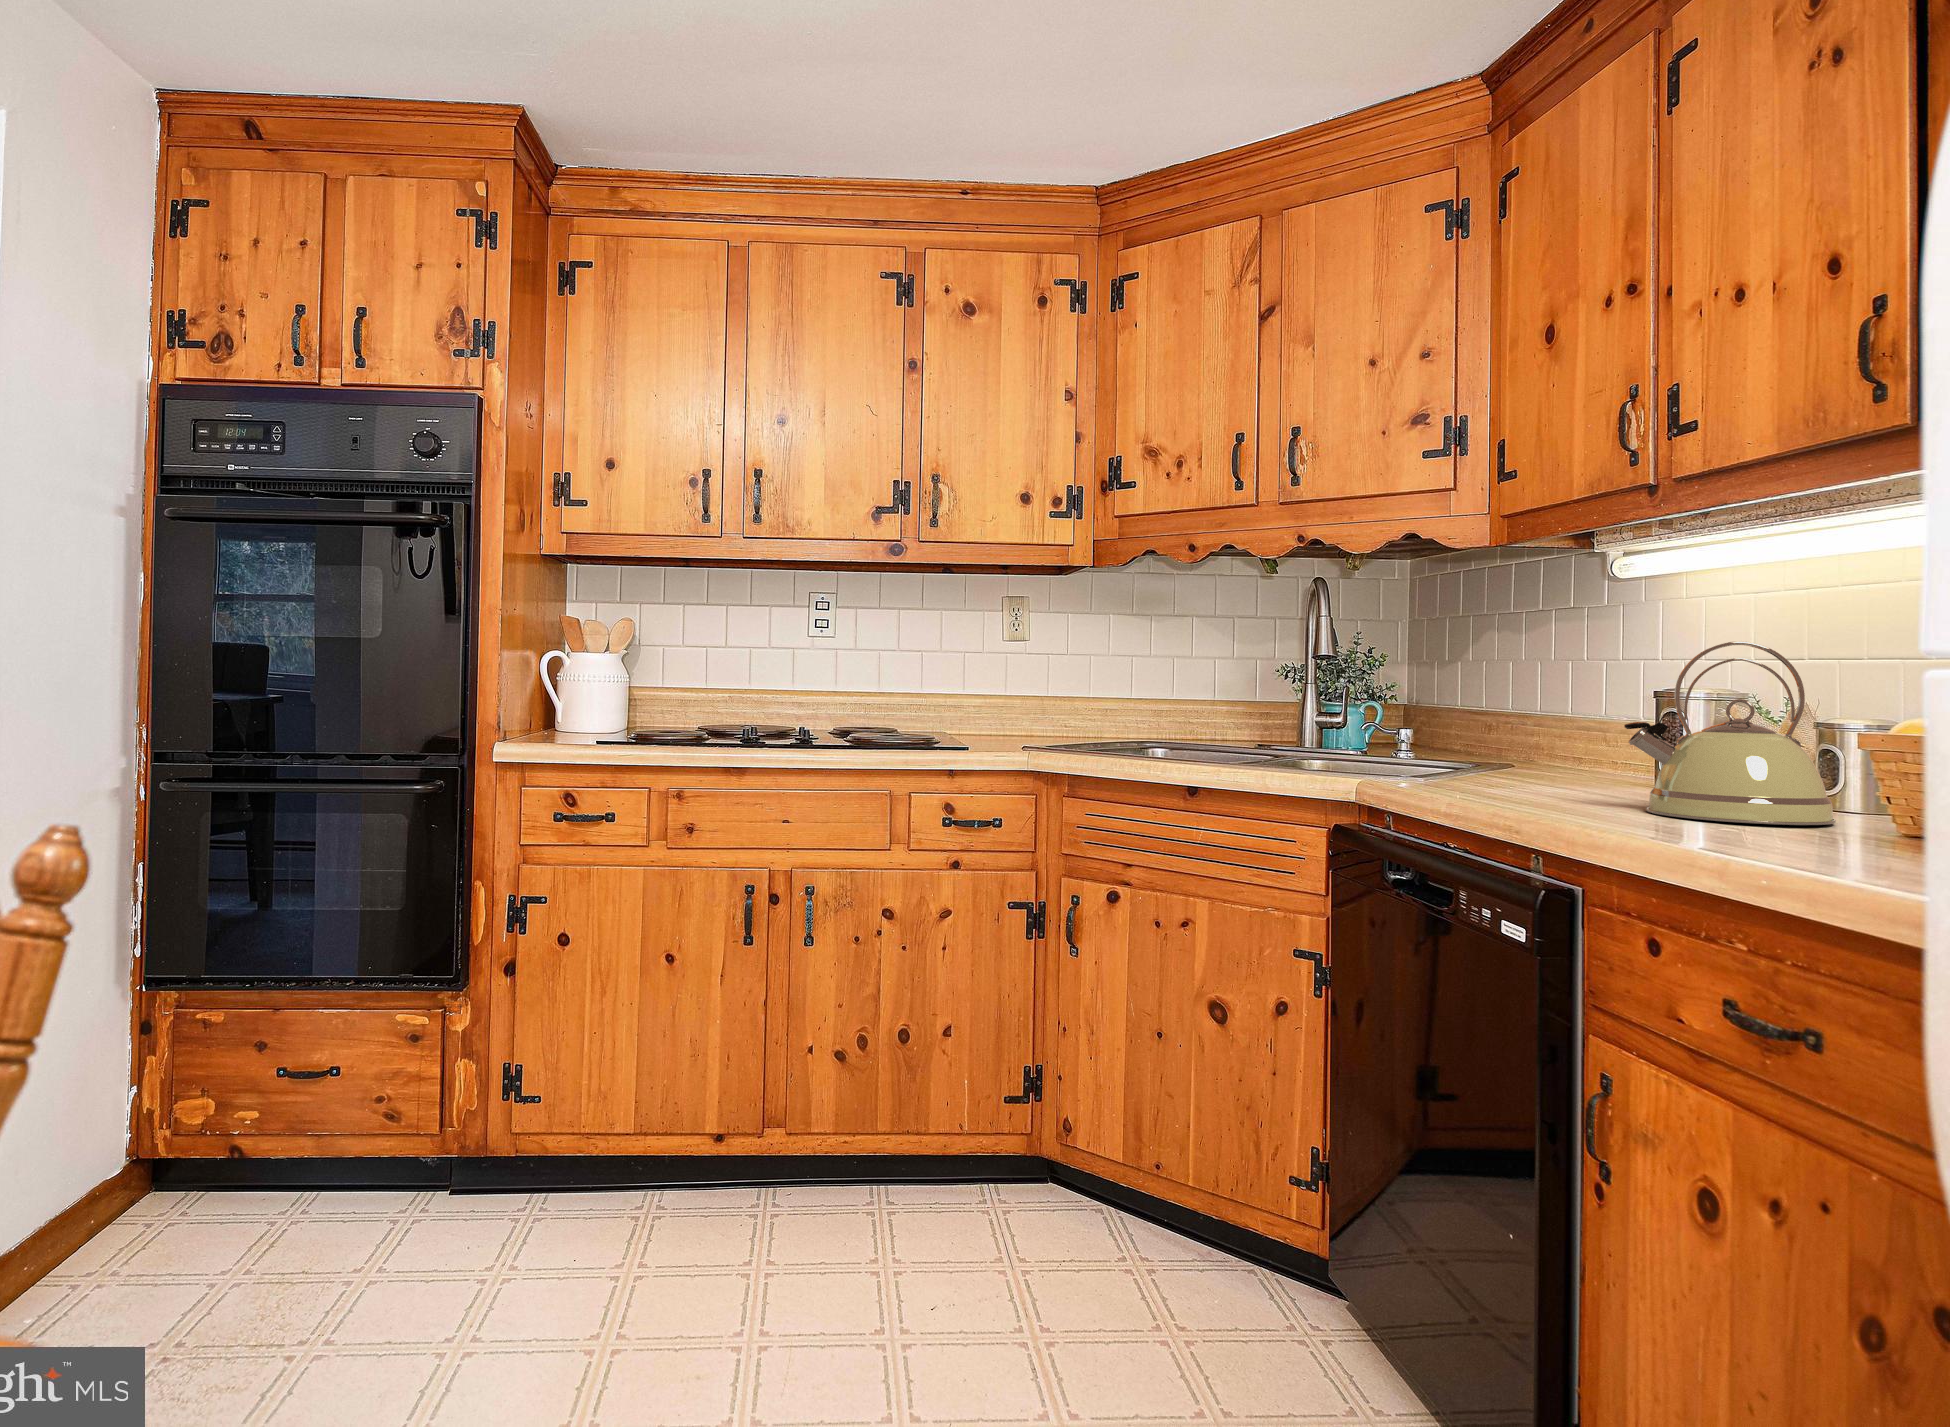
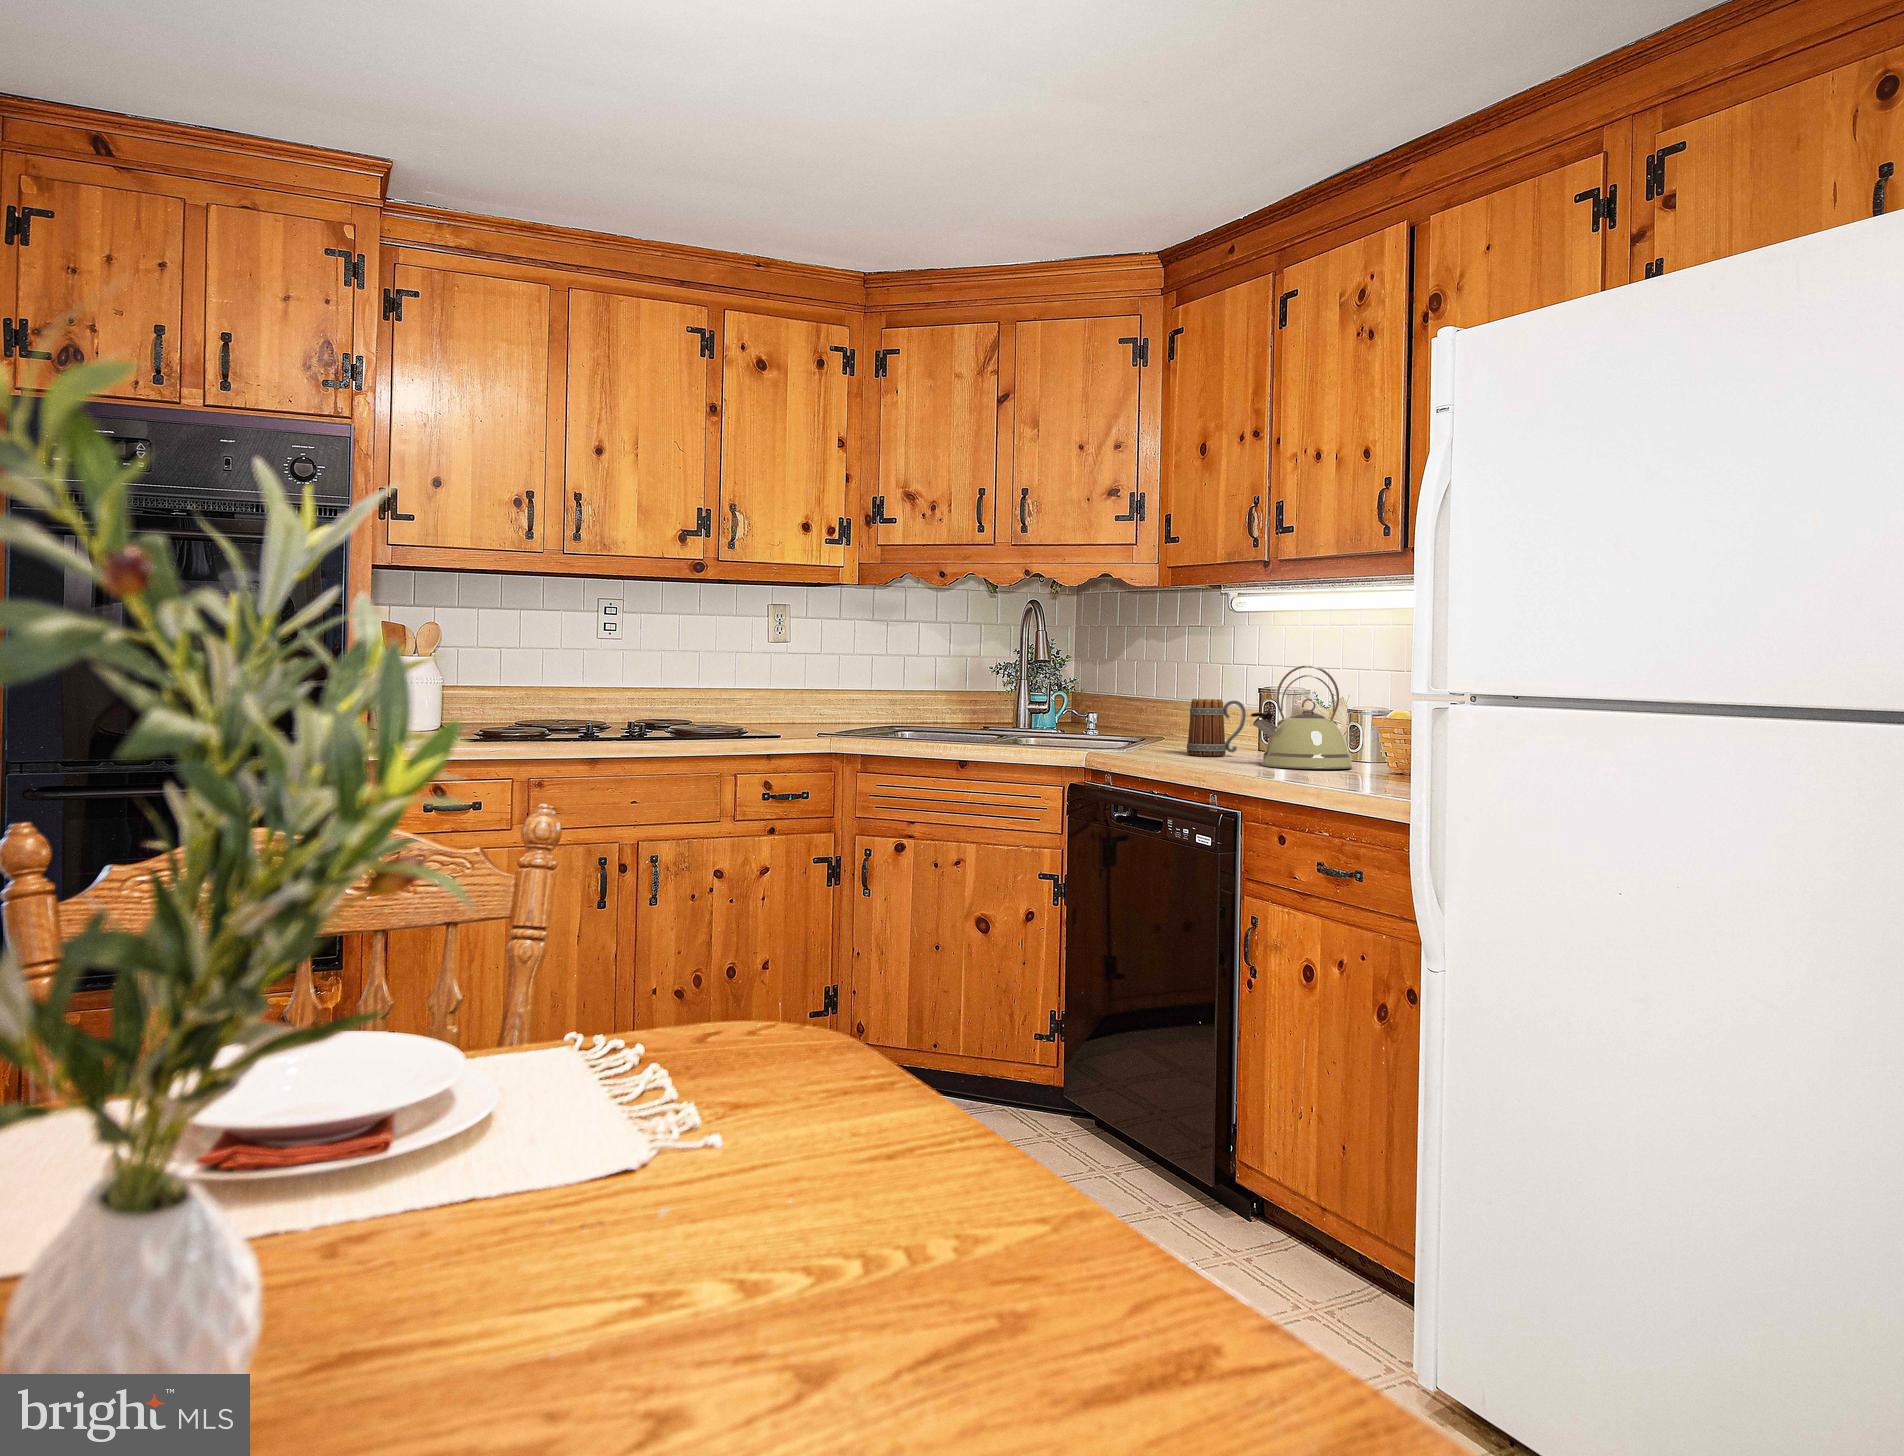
mug: none [1520,702,1625,791] -> present [1187,699,1246,756]

